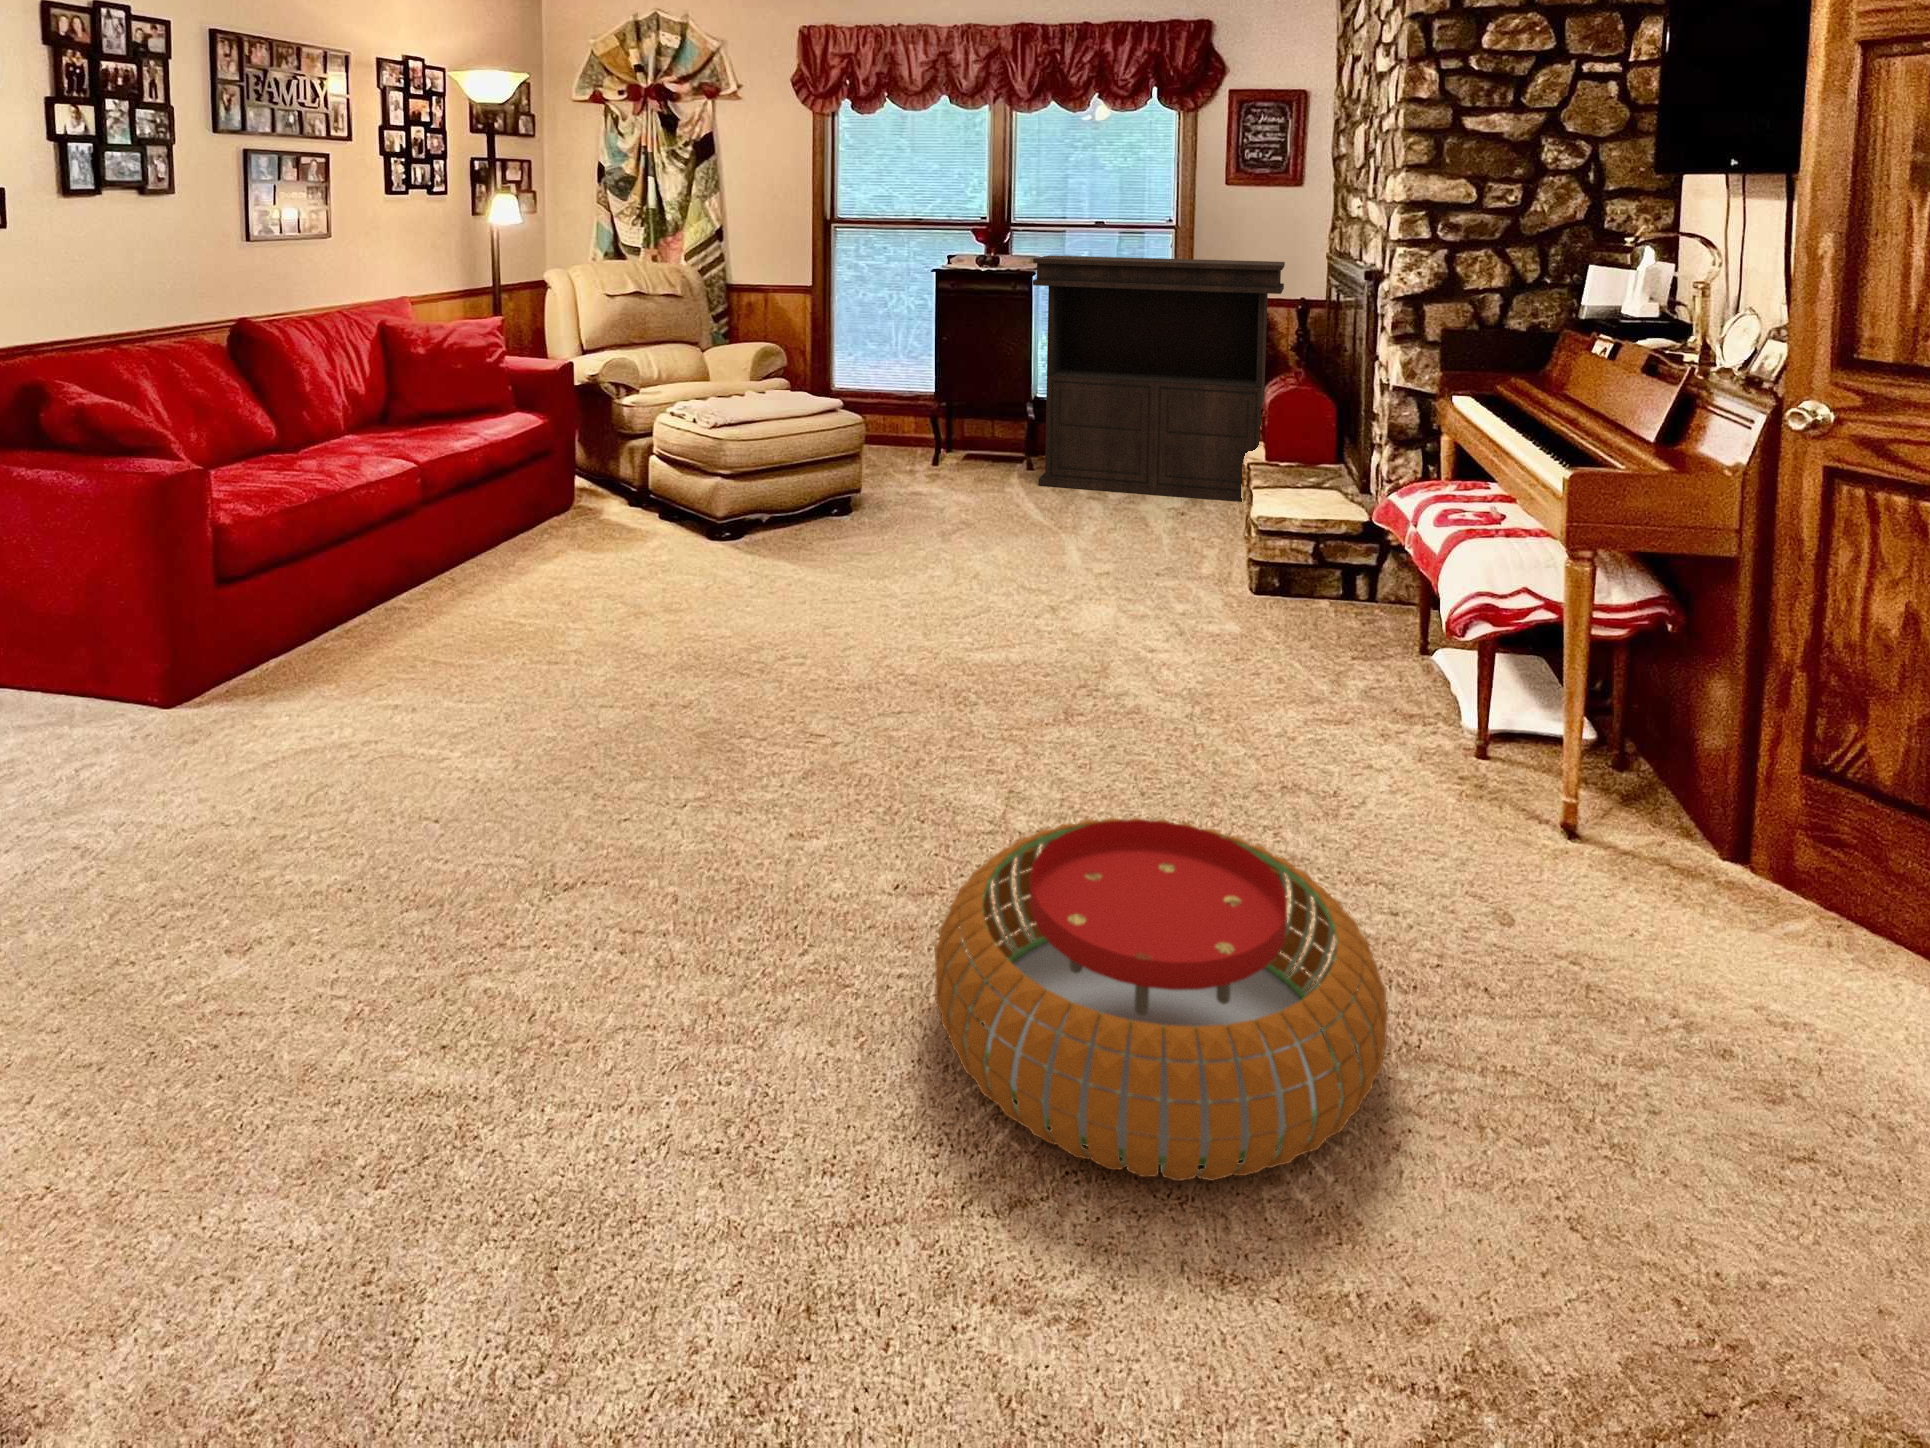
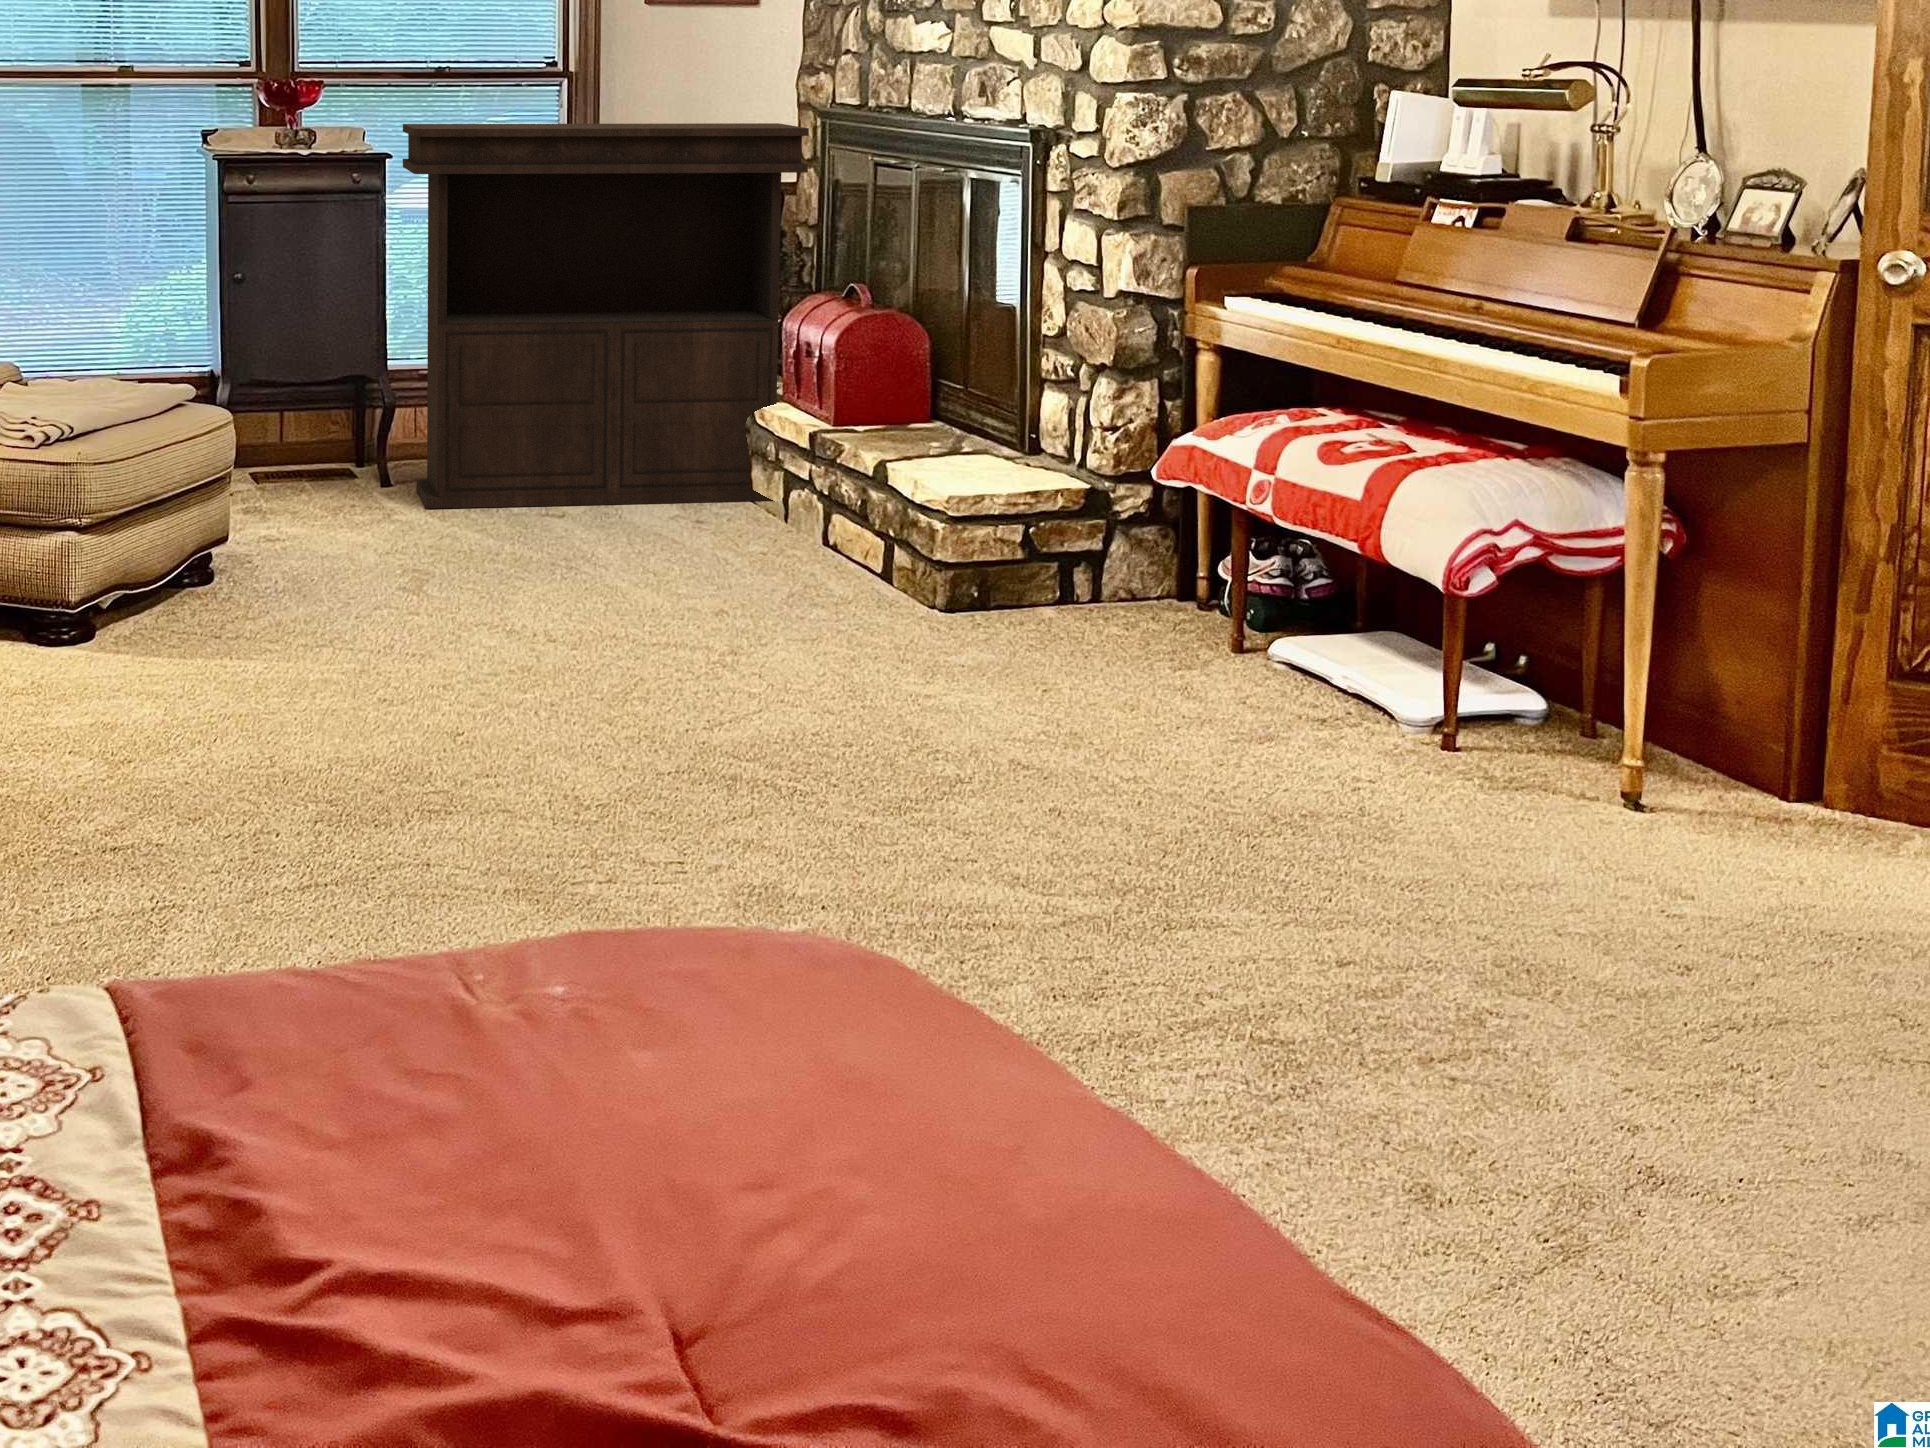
pouf: present [935,818,1388,1181] -> none [1247,817,1850,1168]

